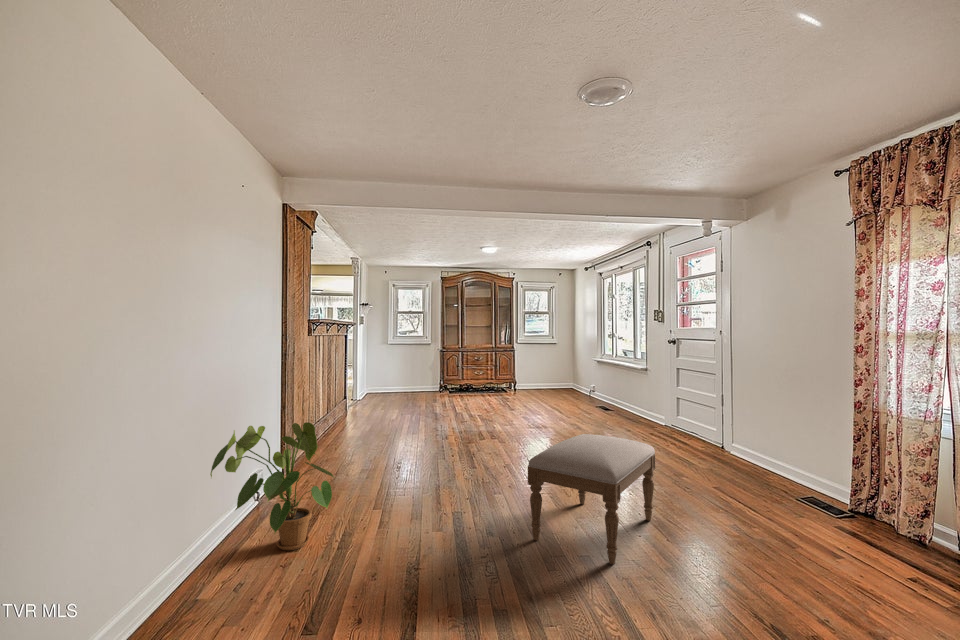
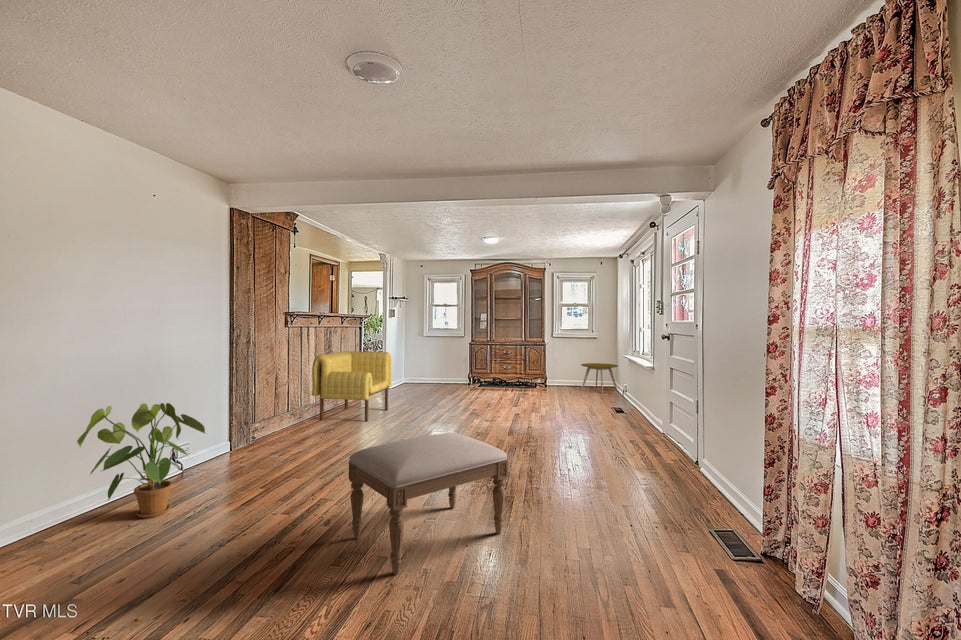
armchair: none [326,362,395,436] -> present [312,351,391,422]
side table: none [549,367,583,395] -> present [581,363,618,393]

